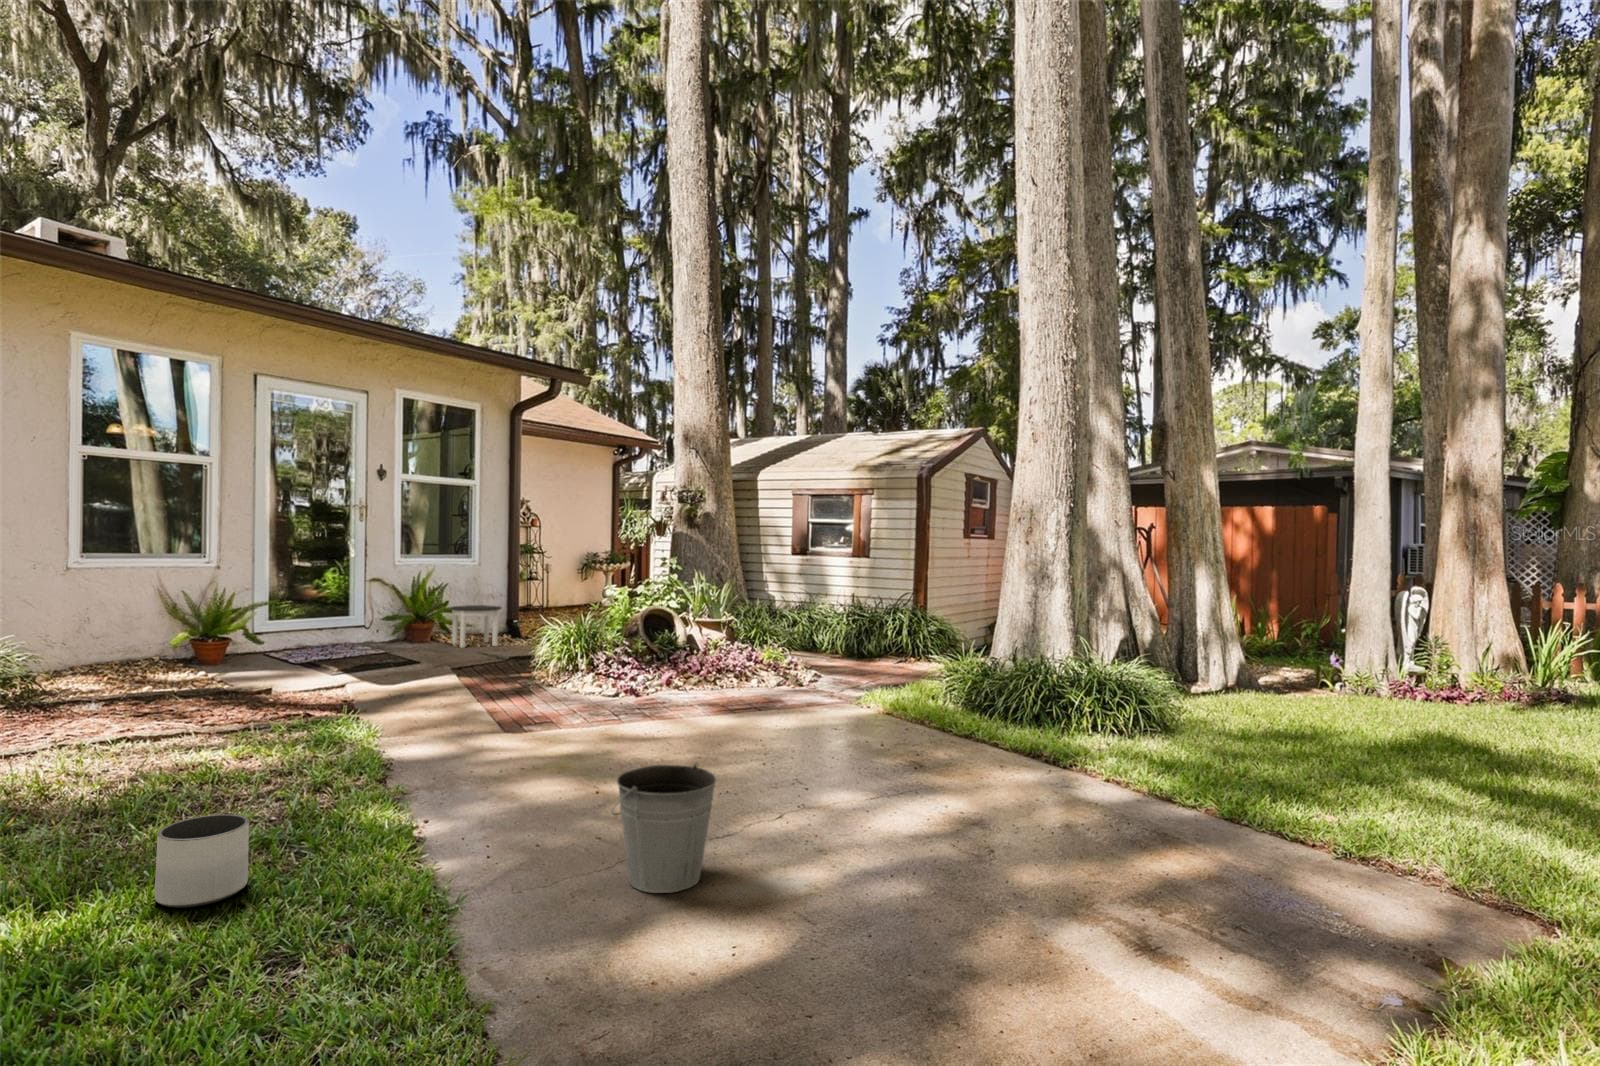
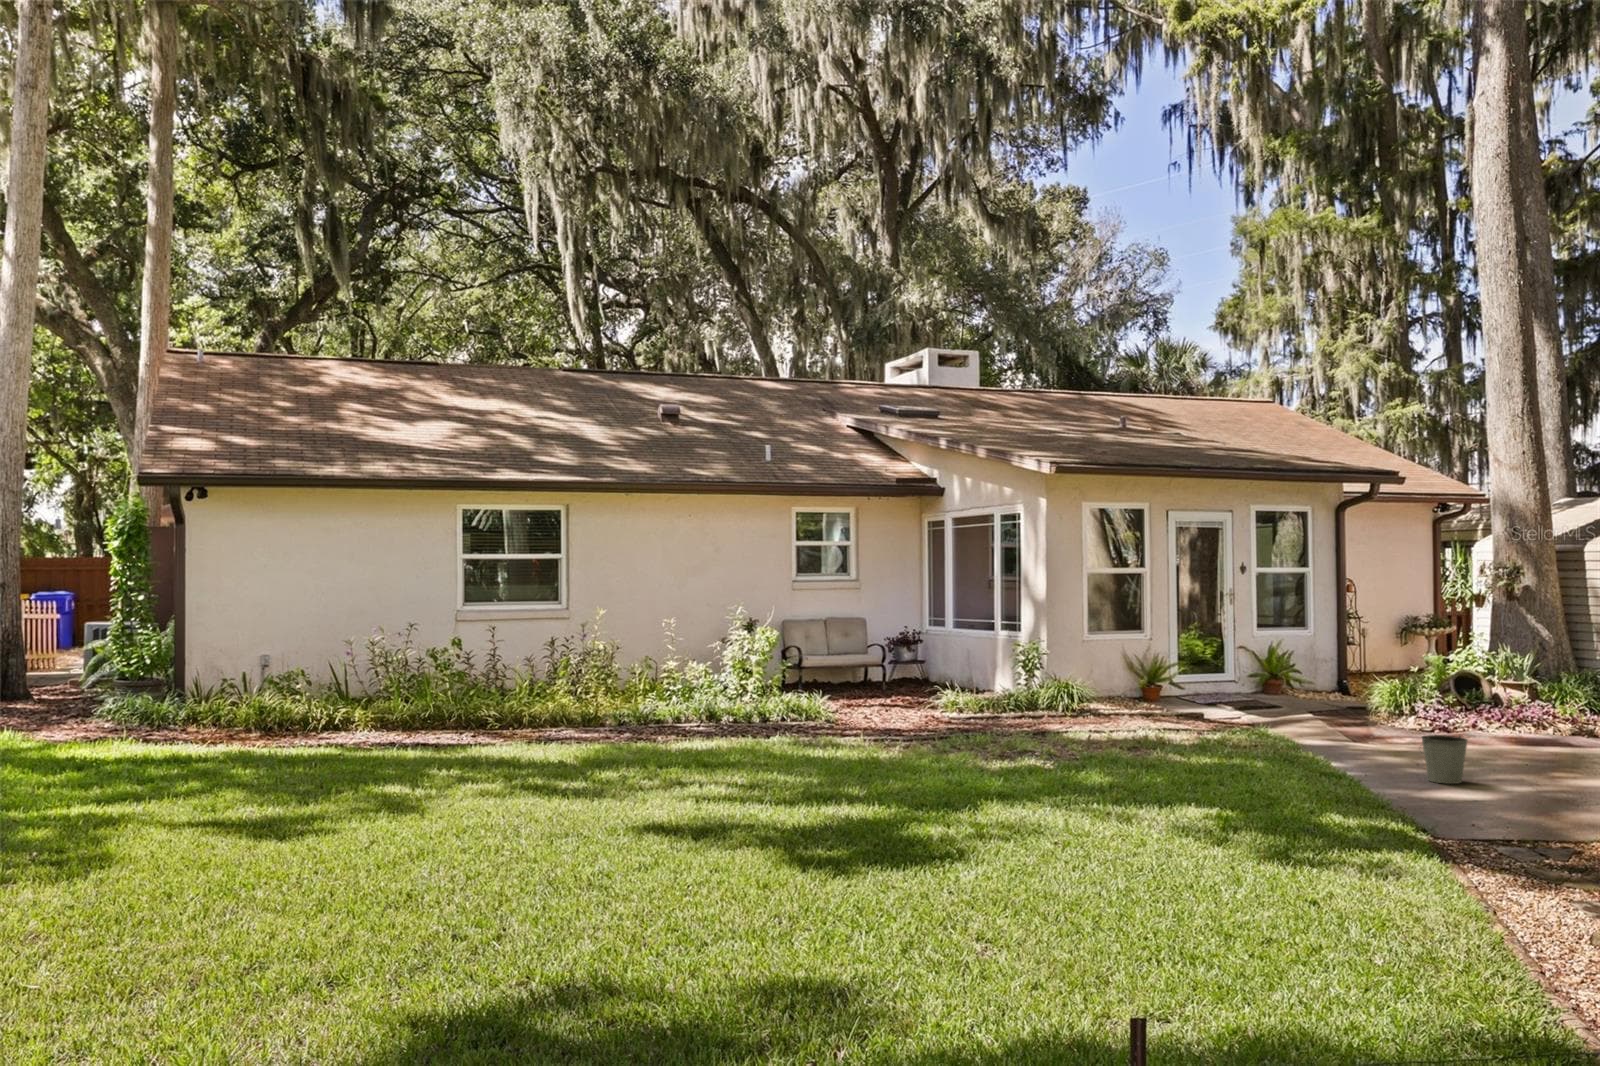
round table: present [449,605,501,648] -> none [1295,665,1336,698]
planter: present [155,814,249,908] -> none [1246,738,1275,765]

